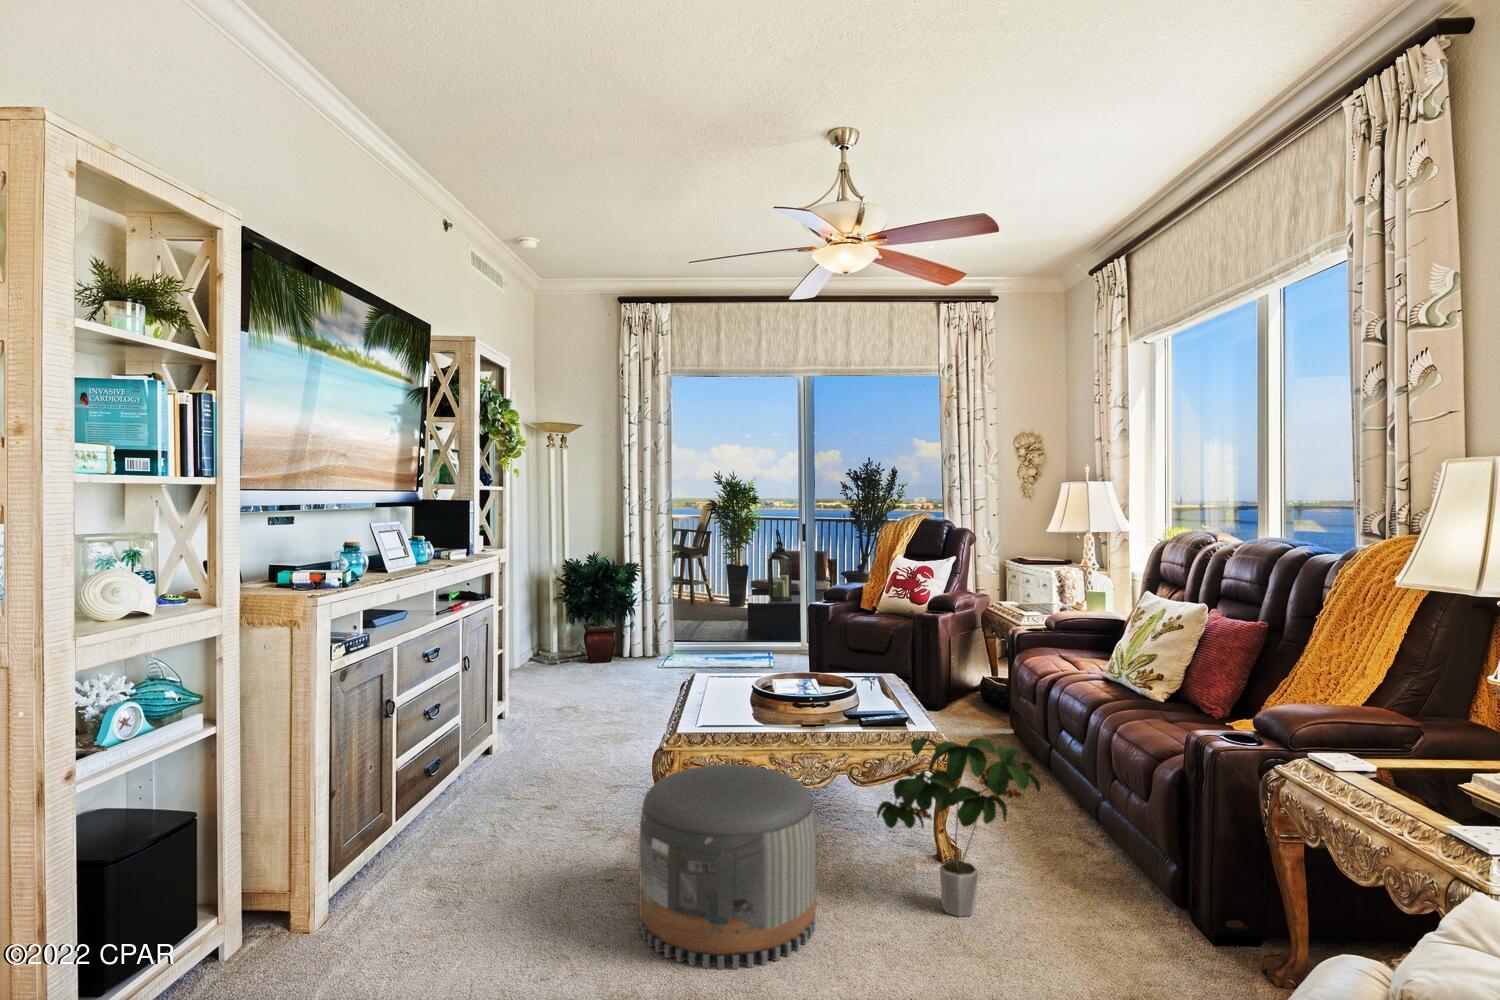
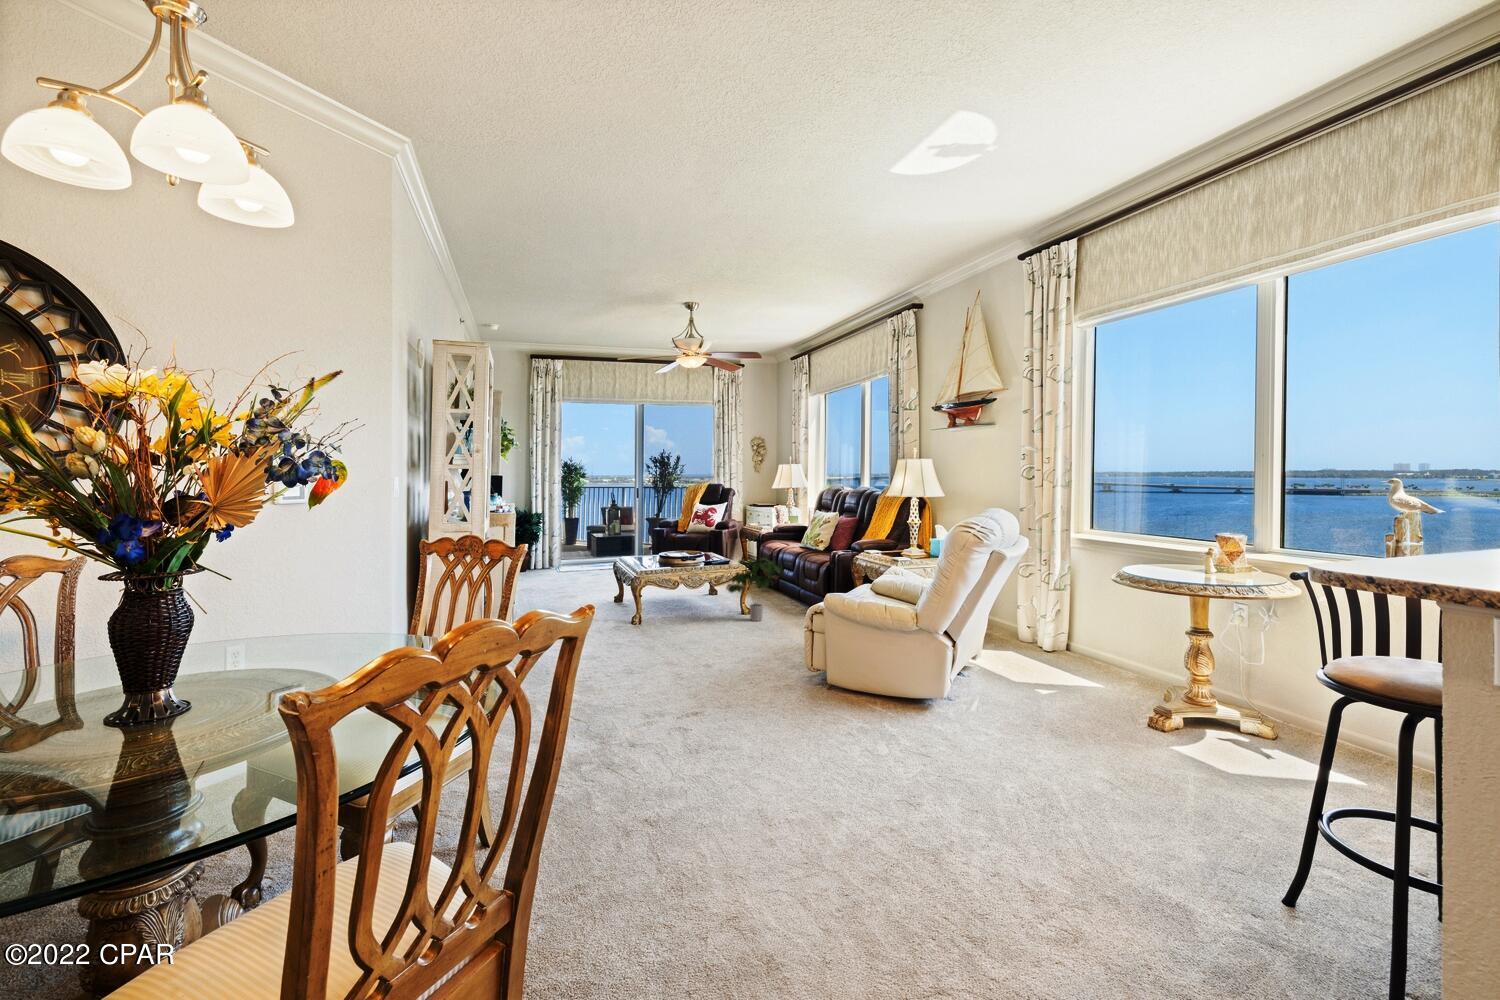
pouf: present [639,765,817,969] -> none [643,574,709,636]

